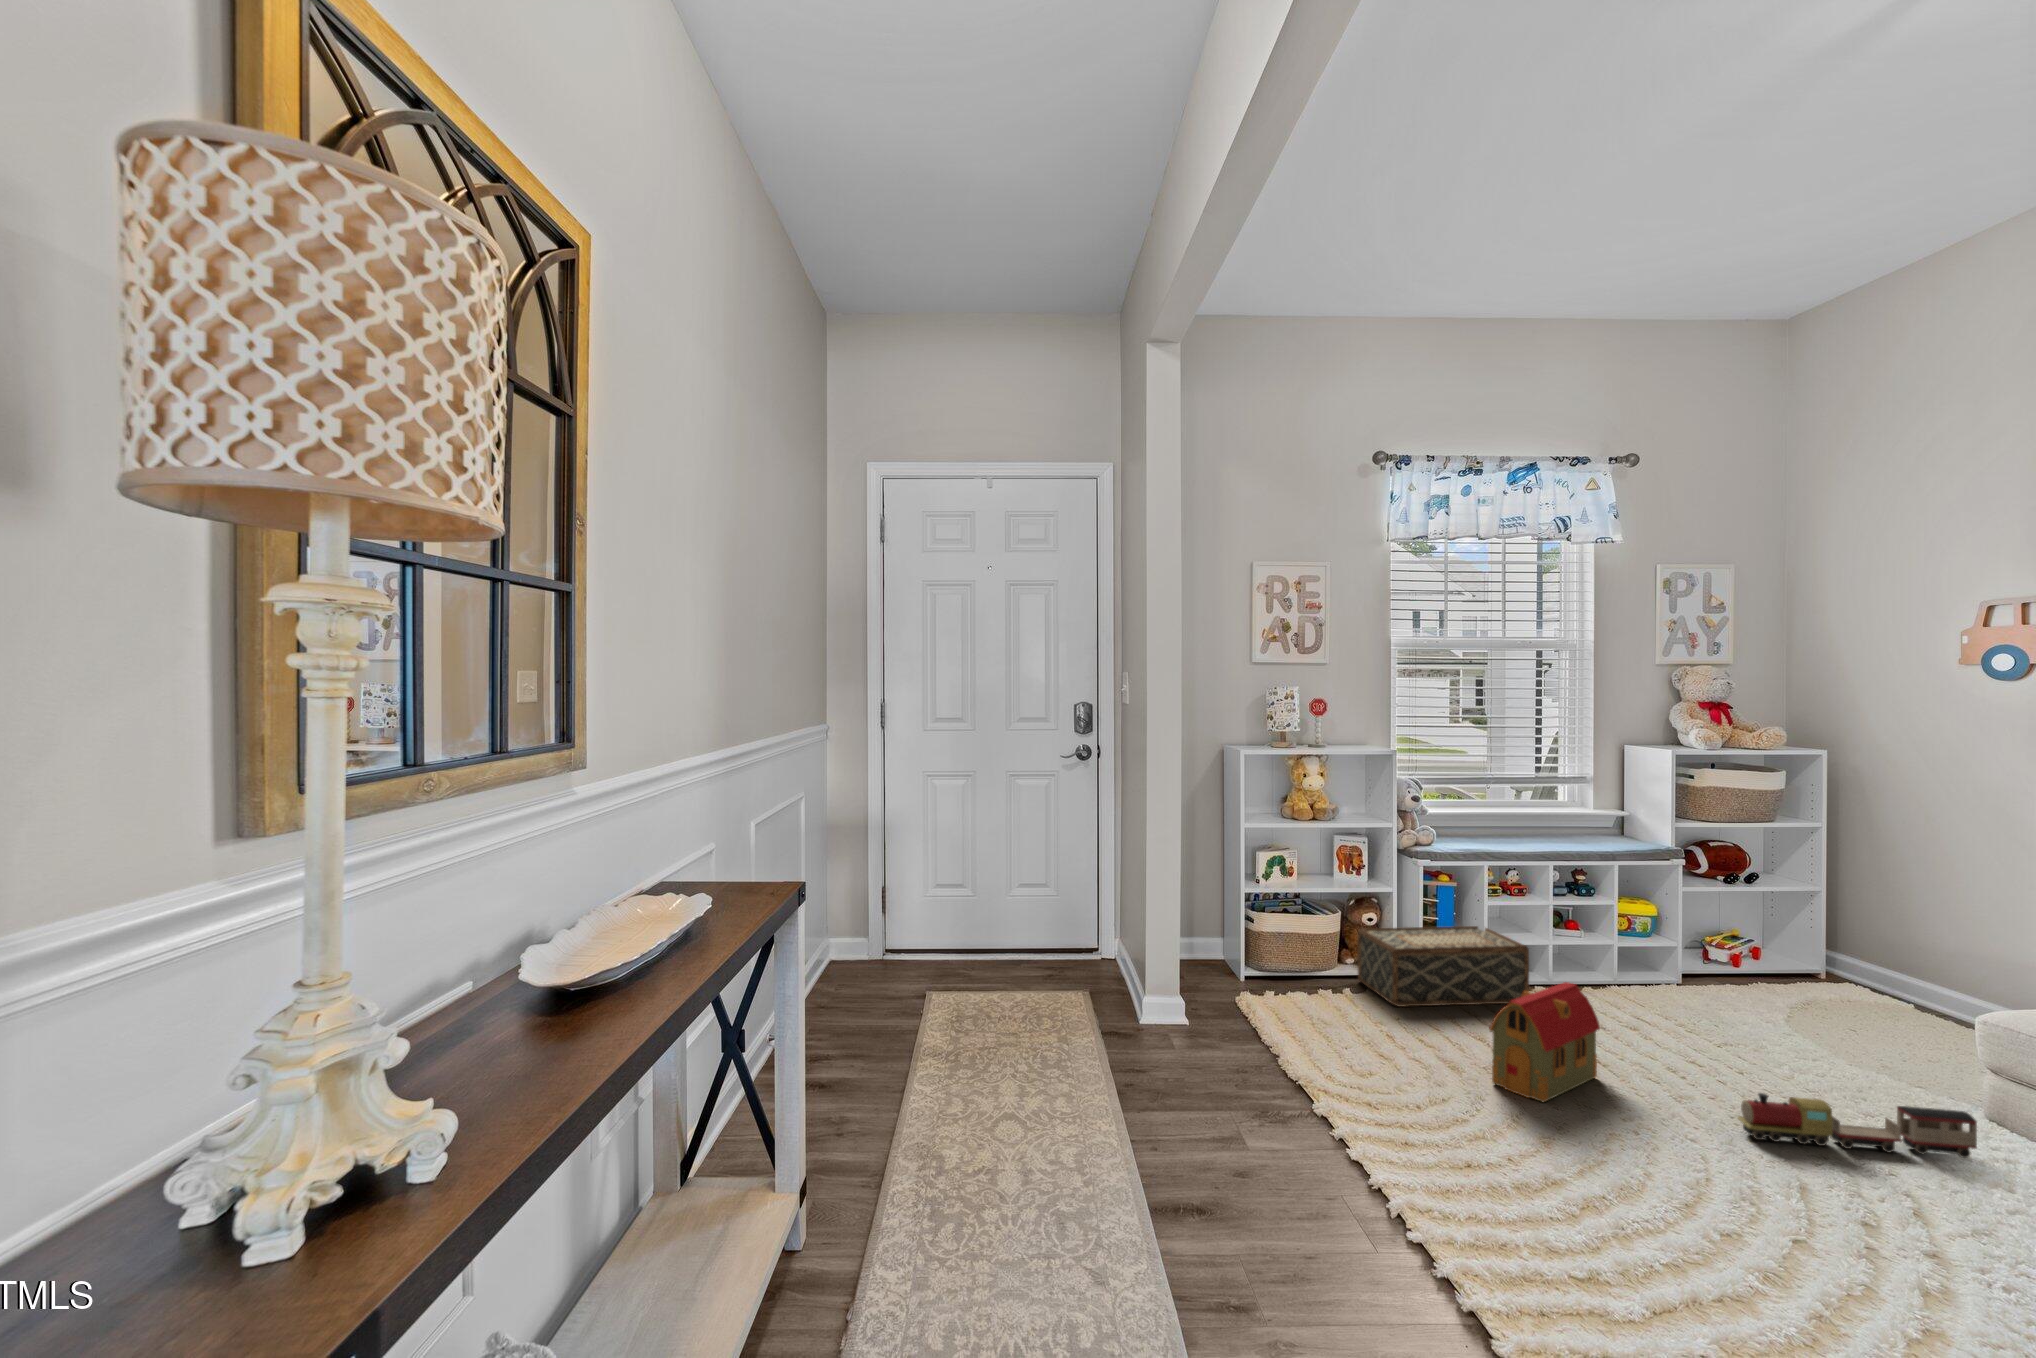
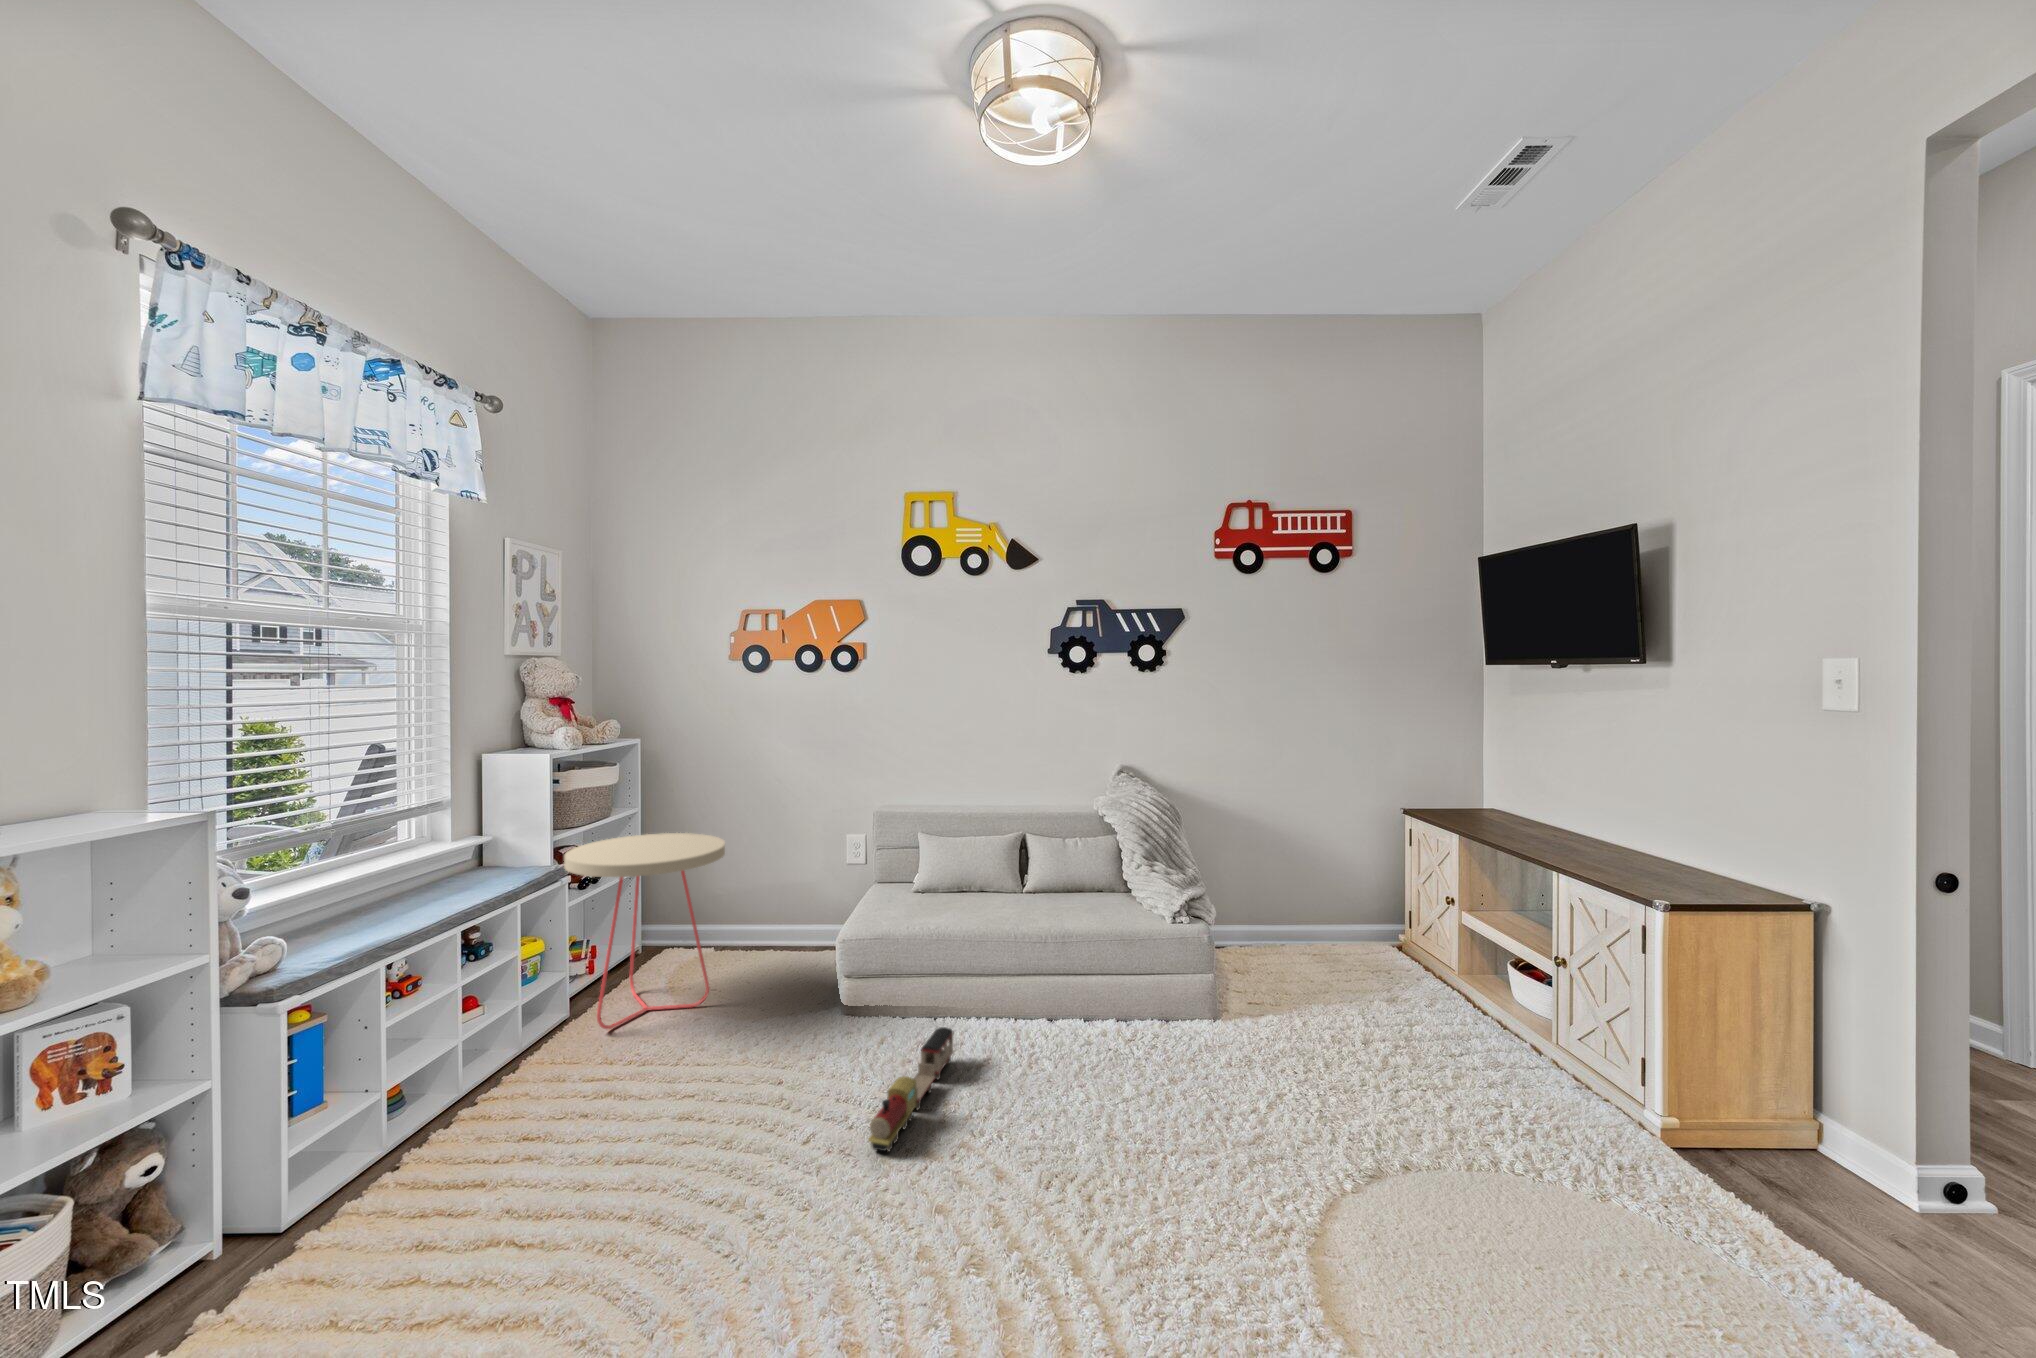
side table: none [1656,834,1834,1016] -> present [564,833,725,1029]
woven basket: present [1357,926,1529,1007] -> none [151,1064,490,1314]
toy house: present [1489,982,1600,1102] -> none [636,1087,742,1311]

